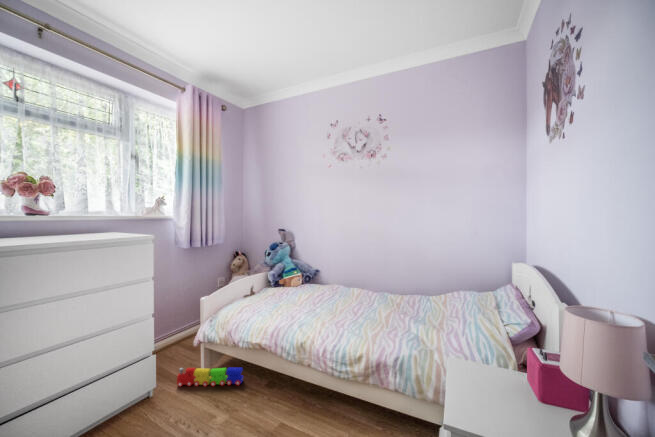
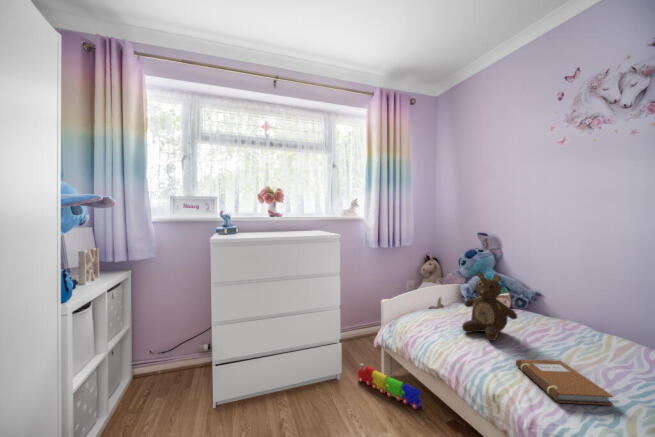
teddy bear: none [274,260,308,309] -> present [462,272,517,341]
notebook: none [310,309,355,332] -> present [516,360,613,405]

